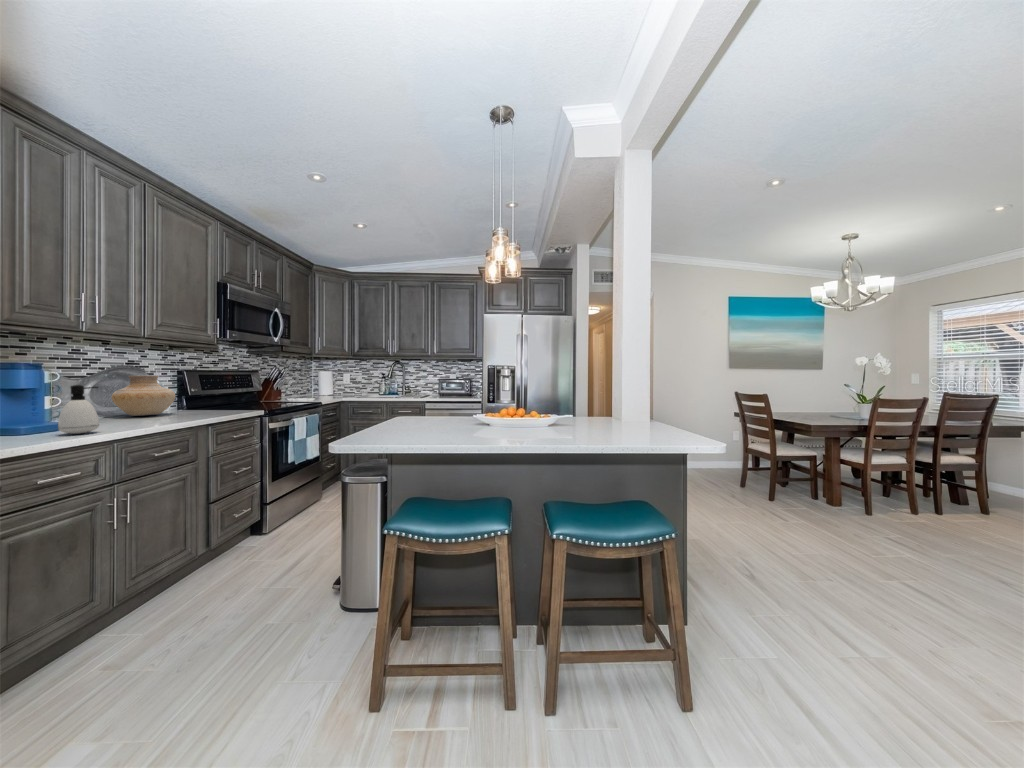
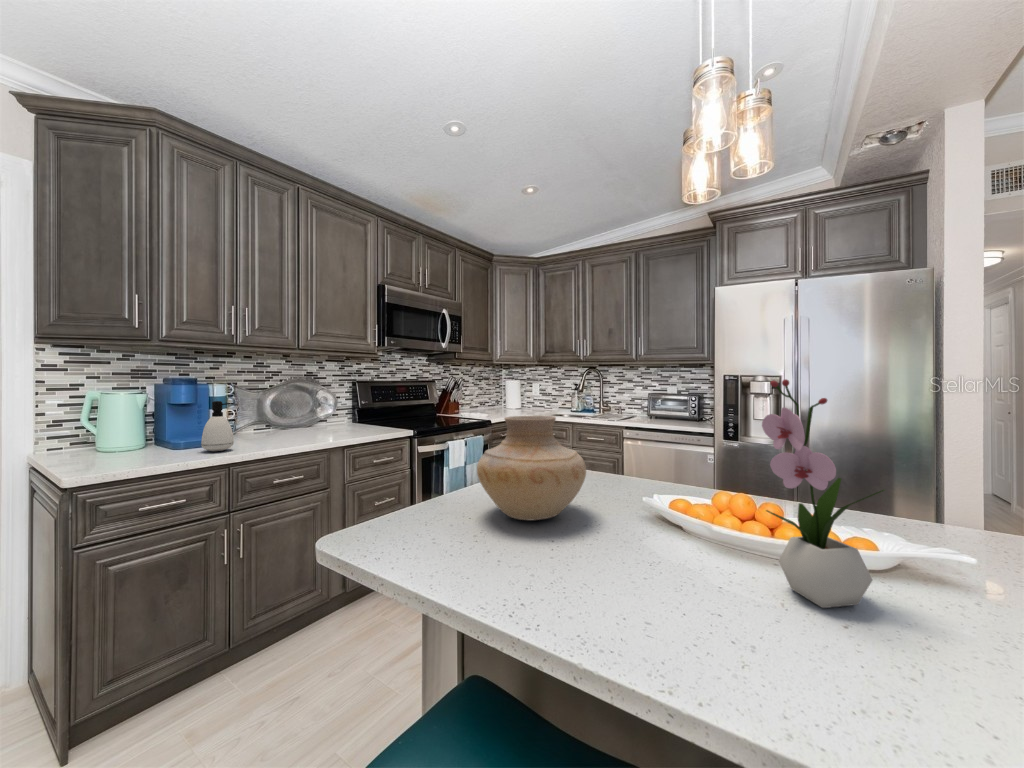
flower arrangement: none [536,363,570,439] -> present [762,379,884,608]
vase: present [112,376,175,416] -> present [477,415,586,520]

